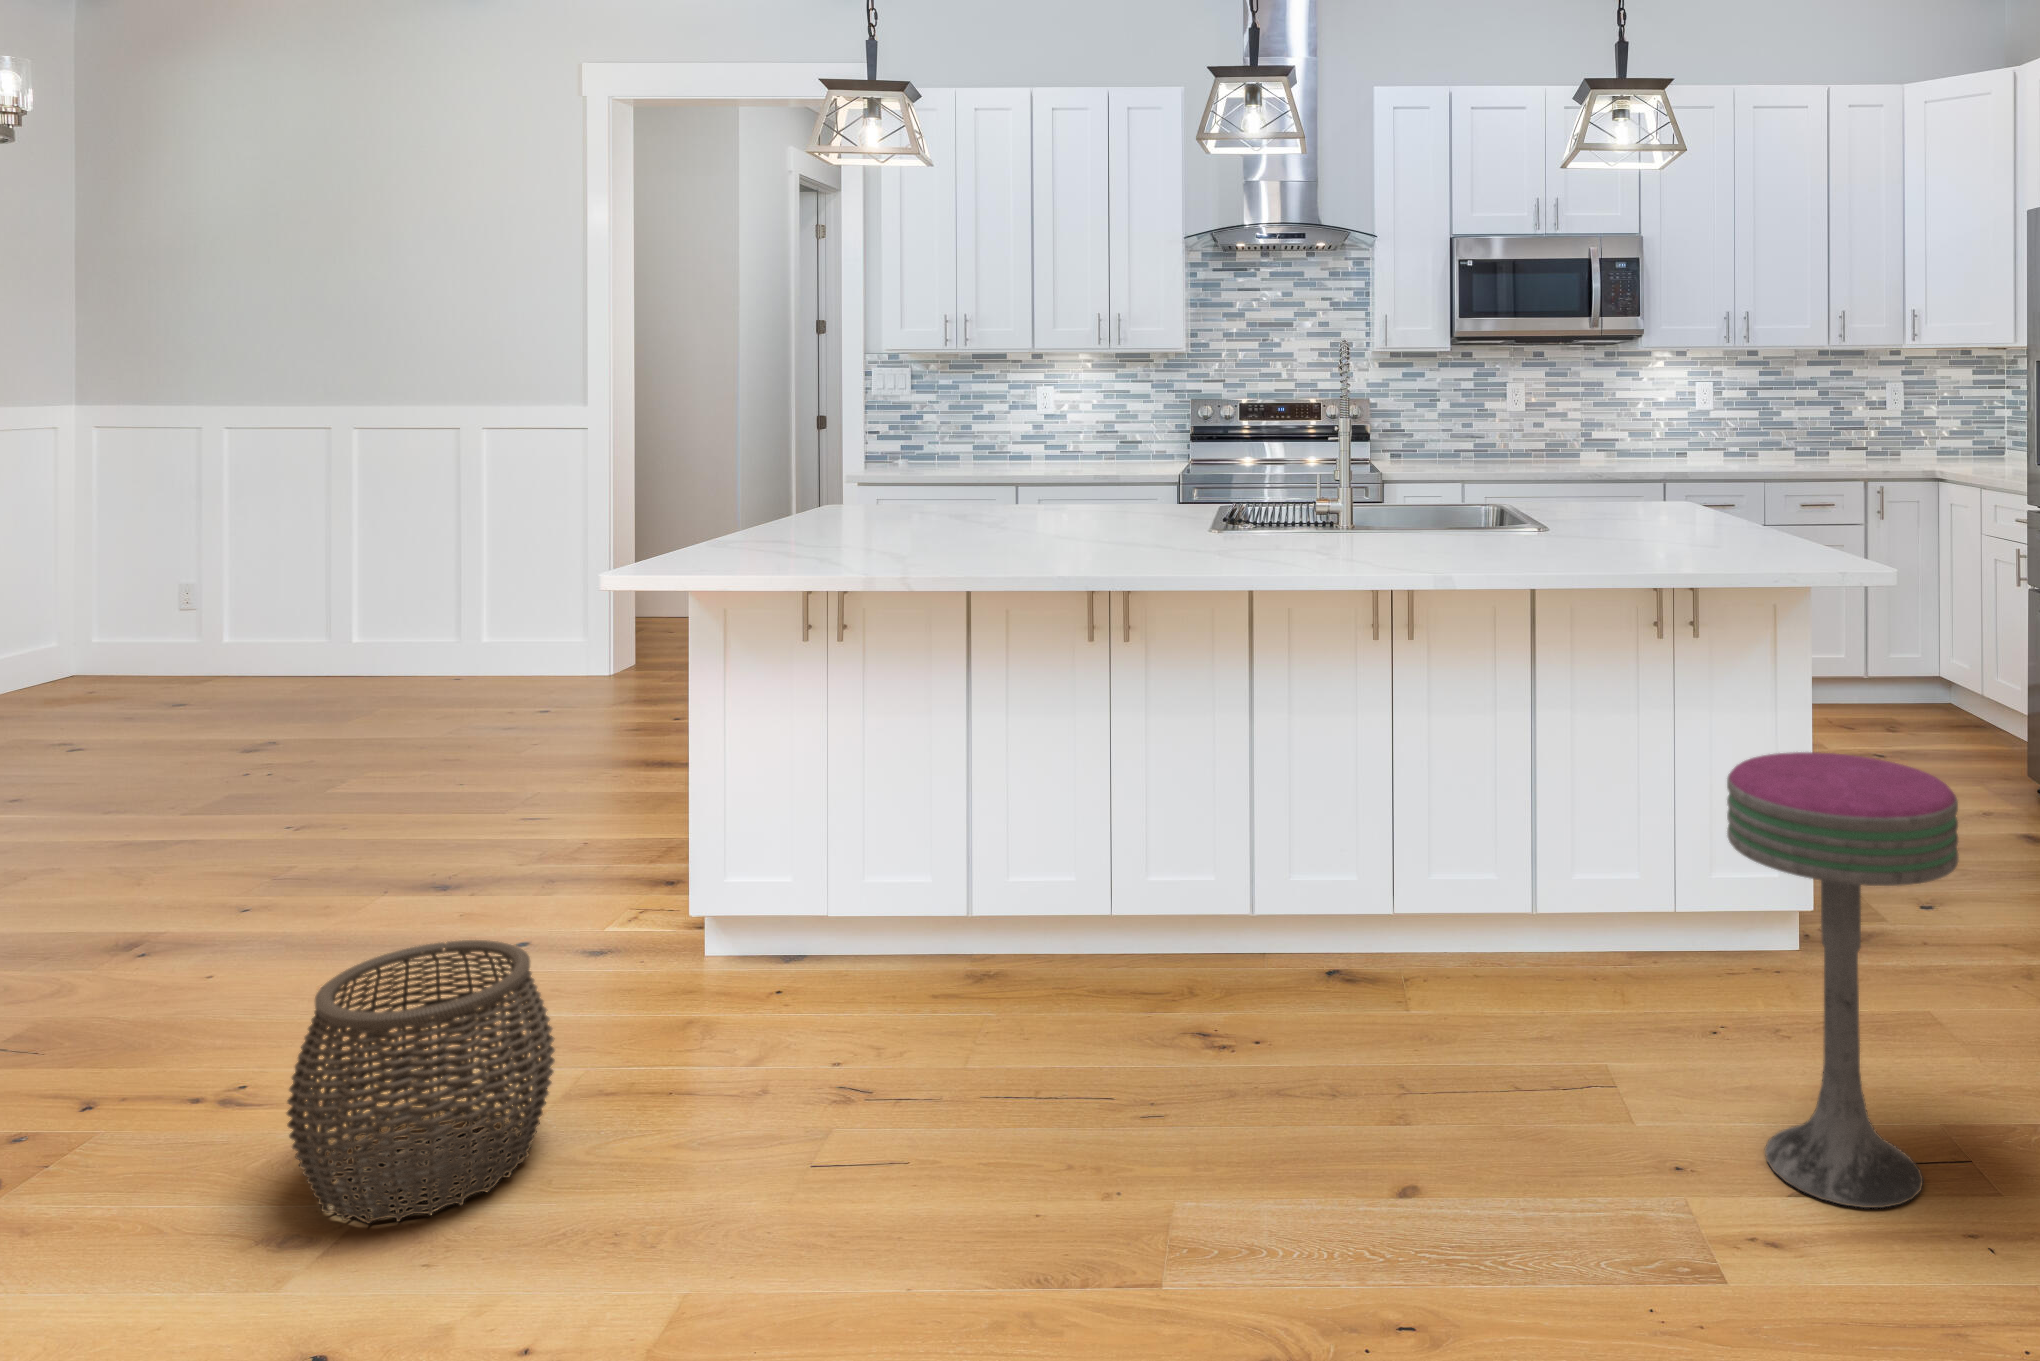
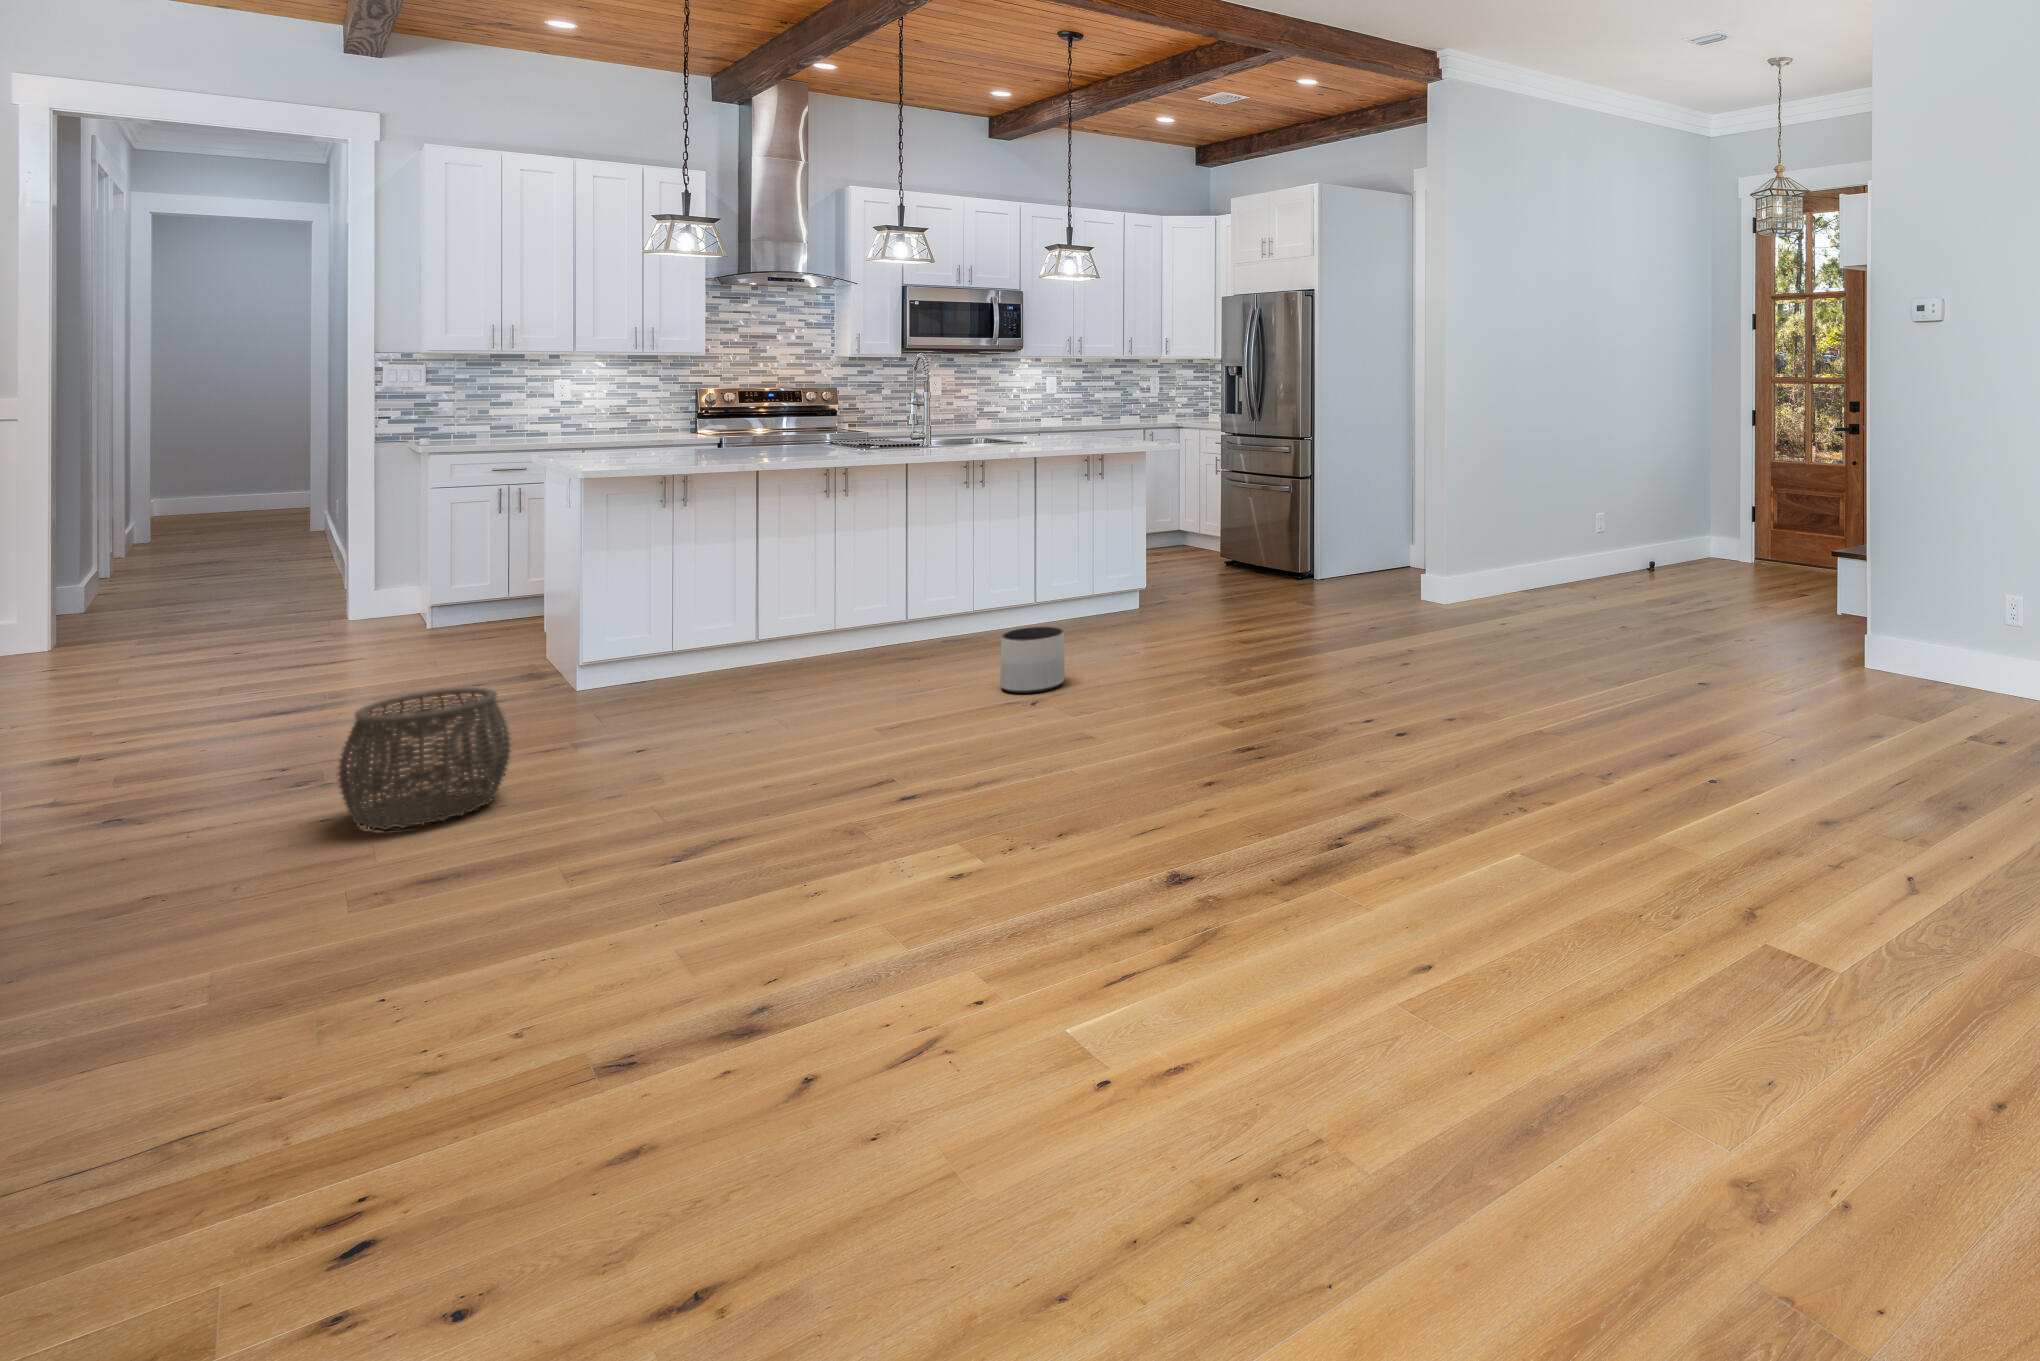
bar stool: present [1727,752,1959,1208] -> none [1120,520,1204,680]
planter: none [1452,966,1595,1150] -> present [1000,627,1065,693]

